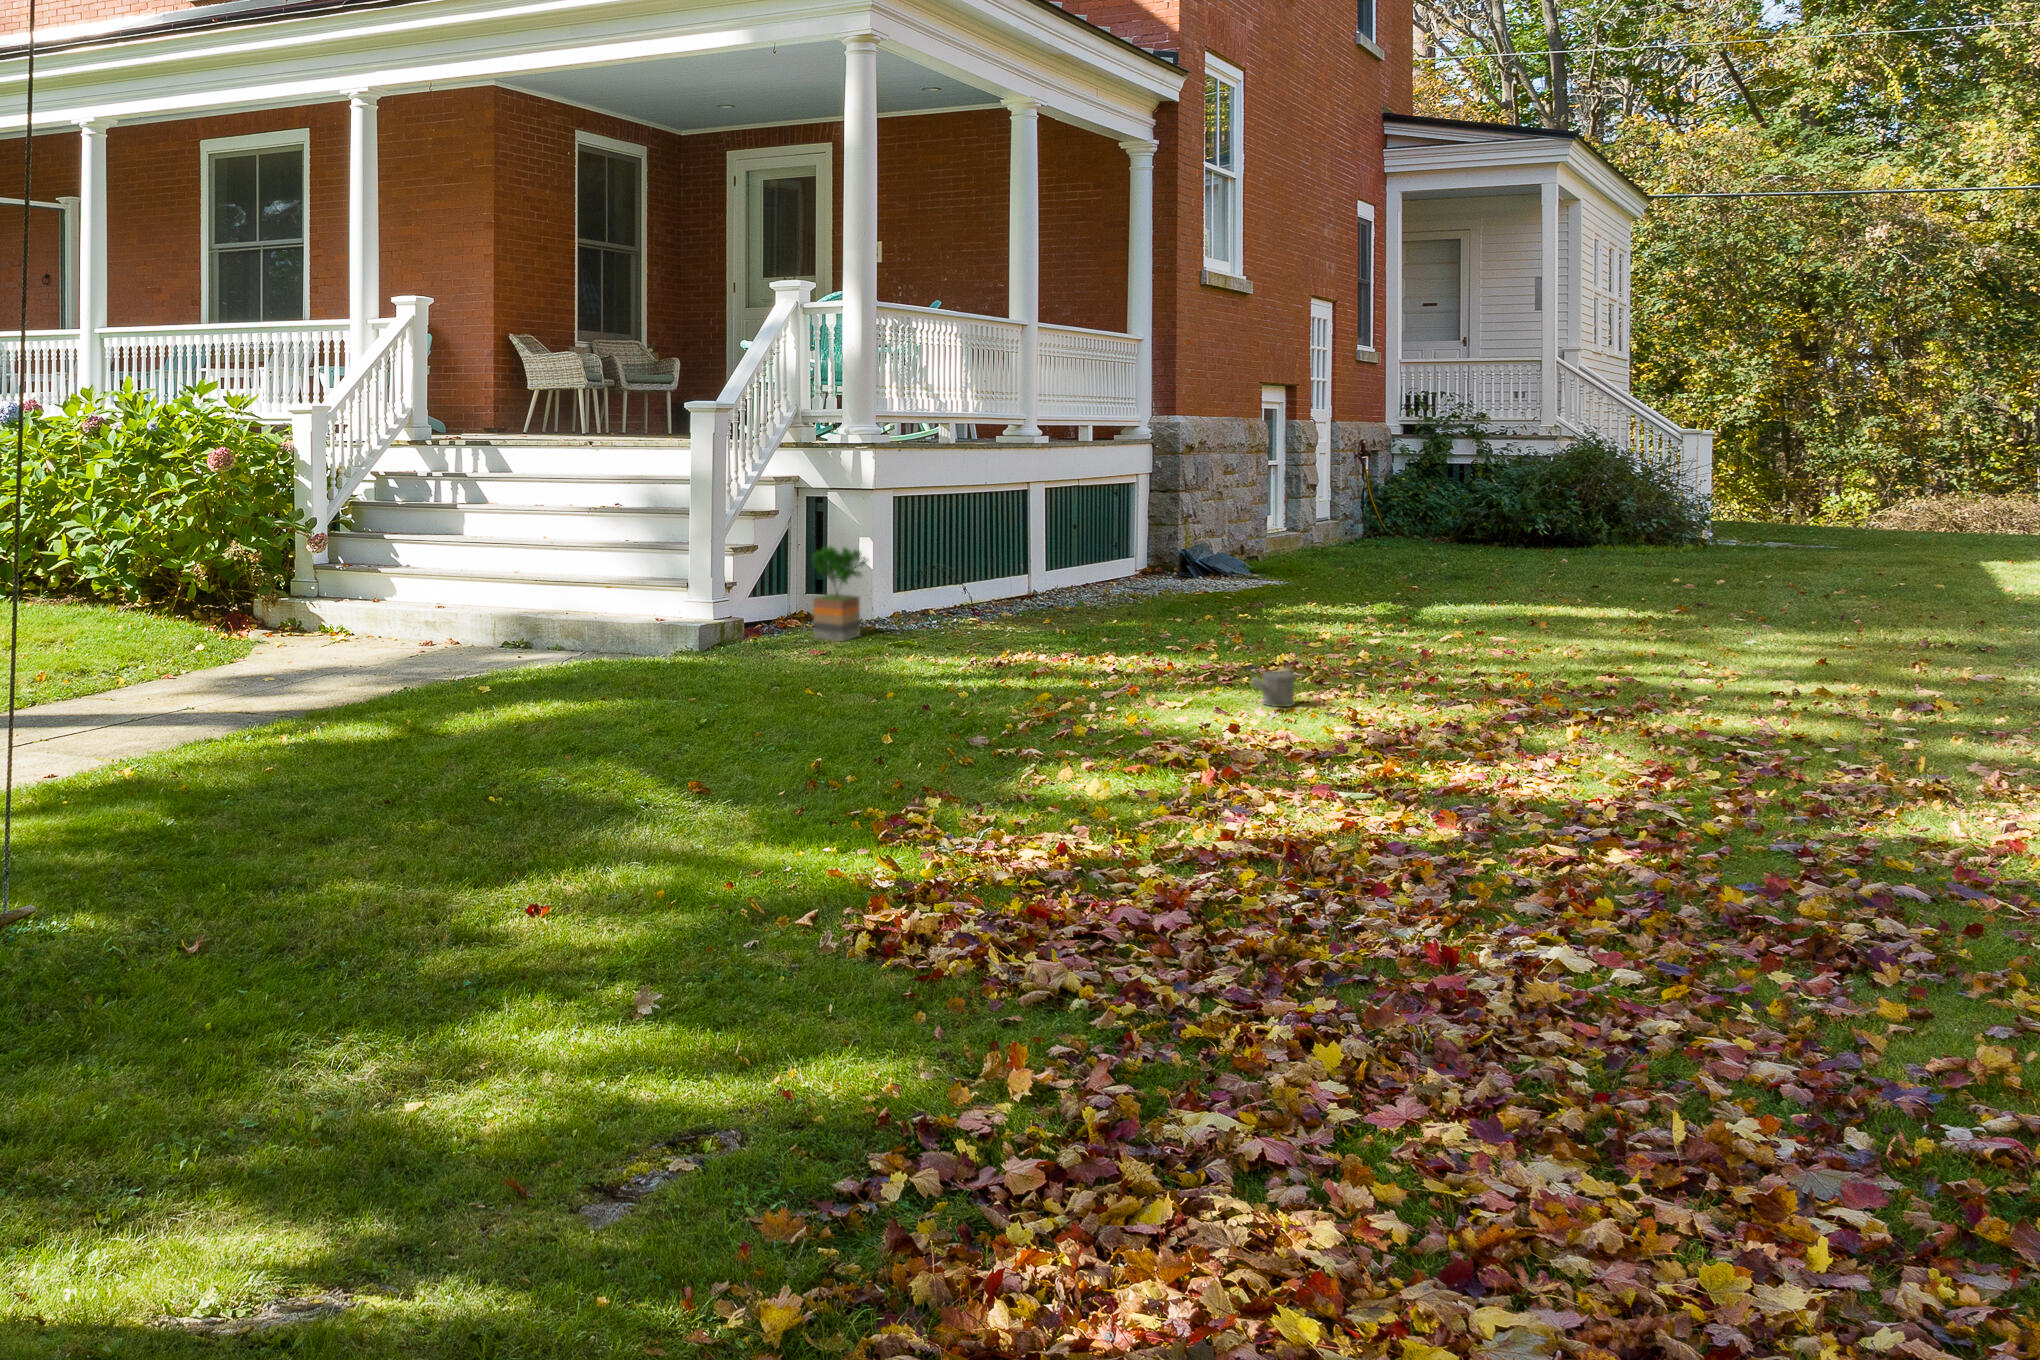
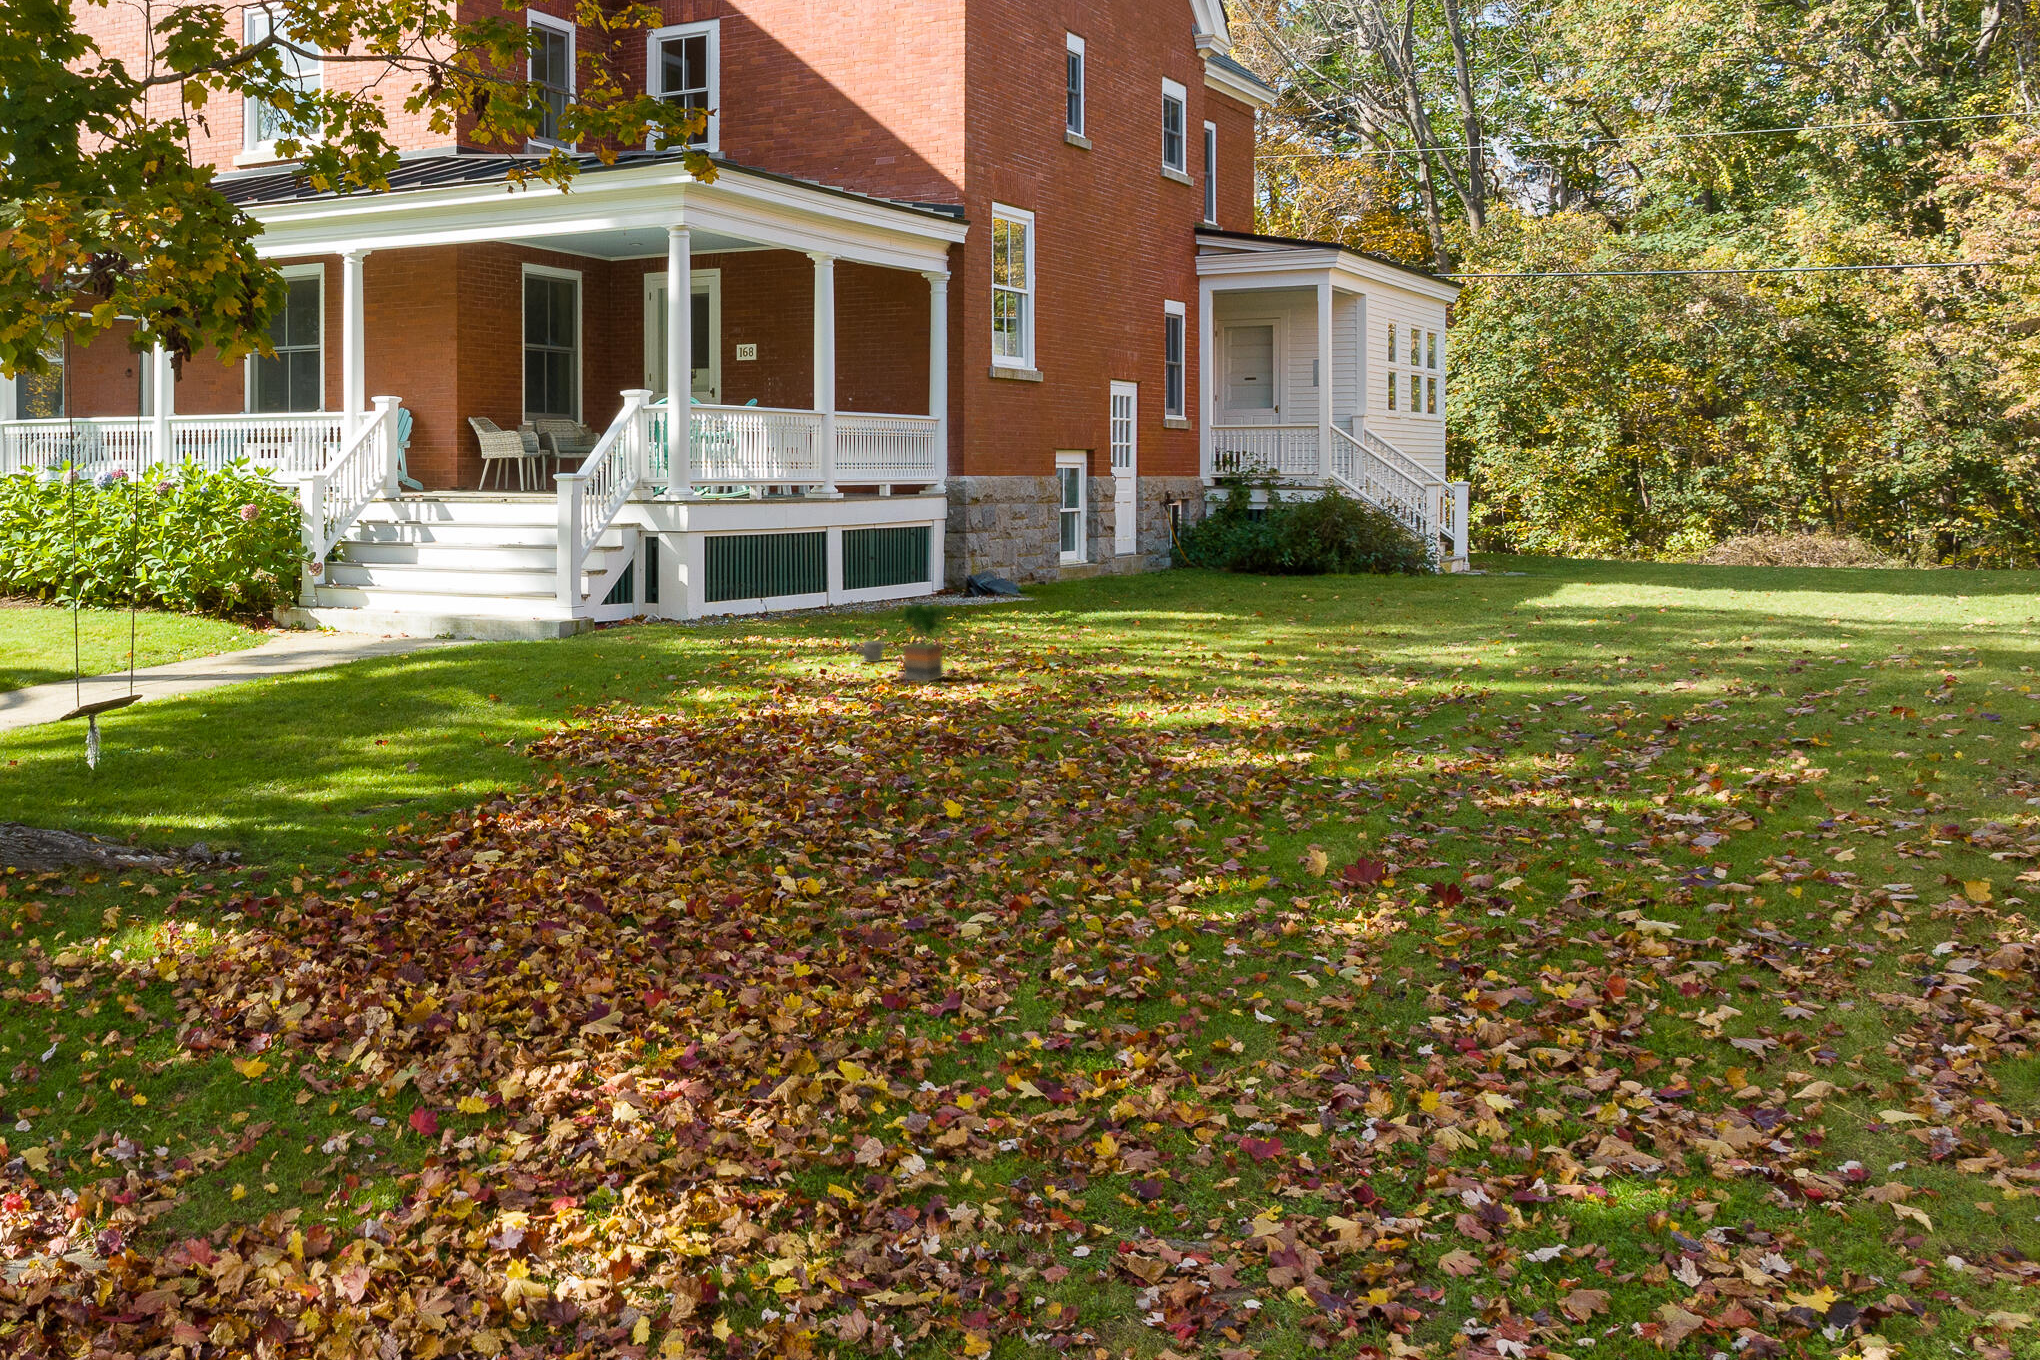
potted tree: present [813,547,868,641] -> present [903,604,949,681]

